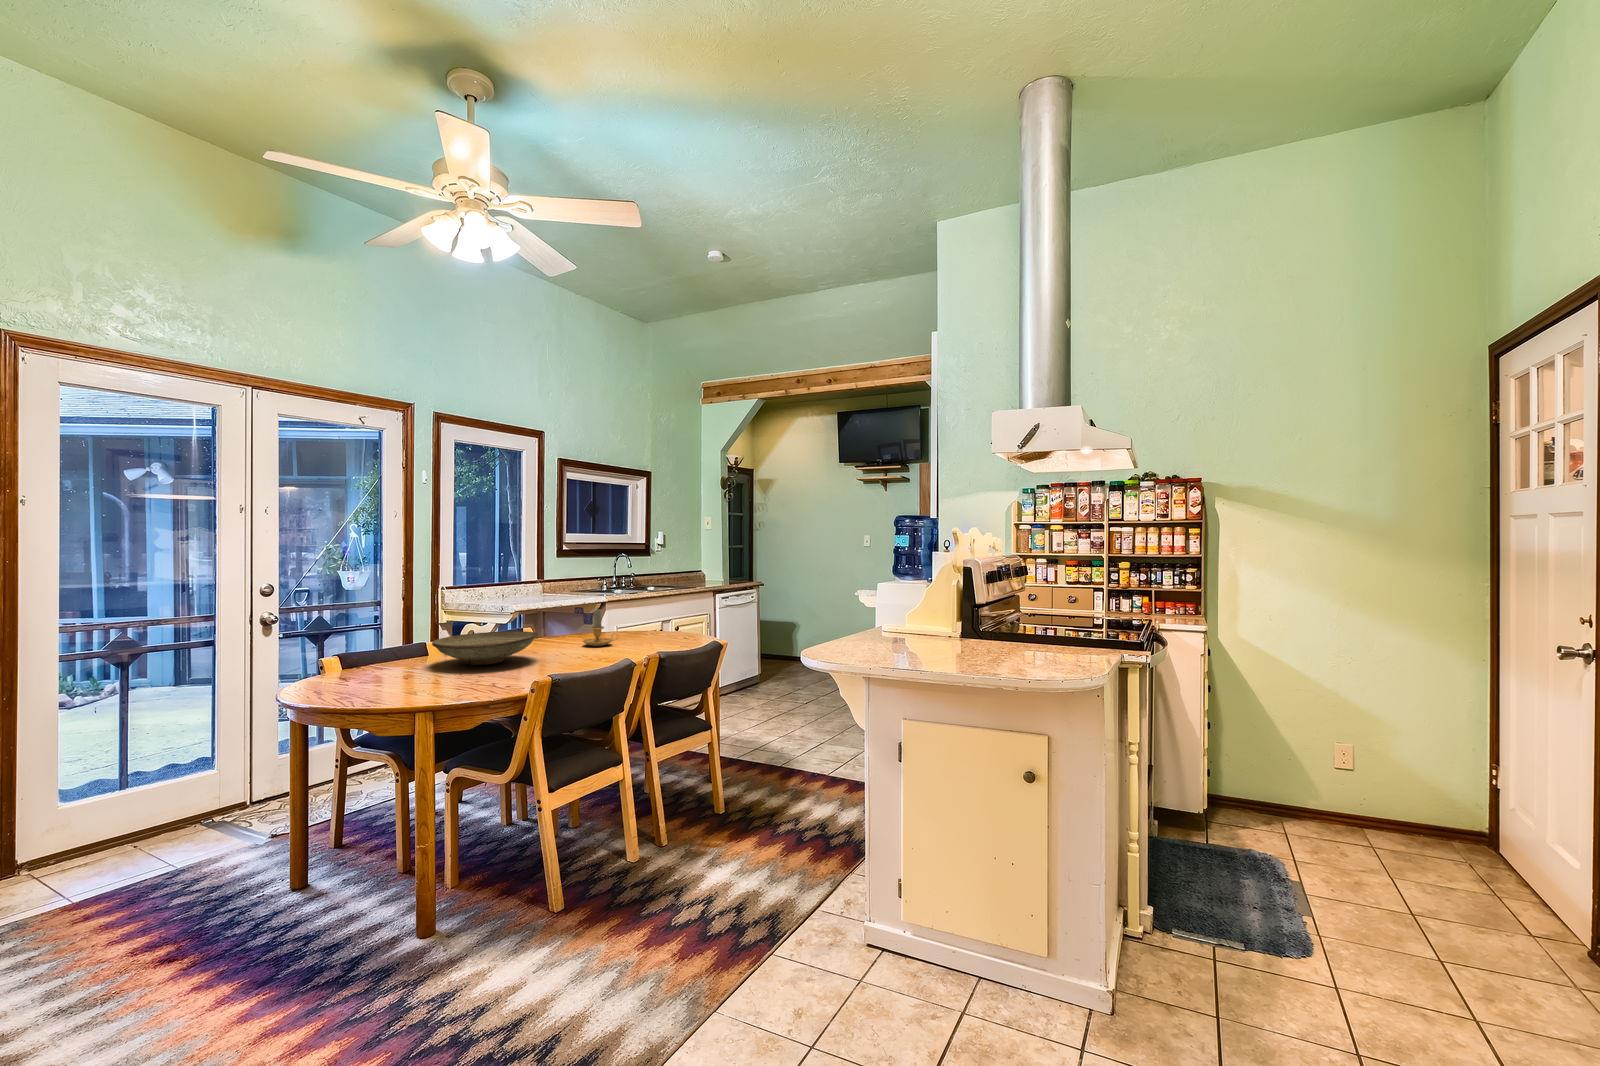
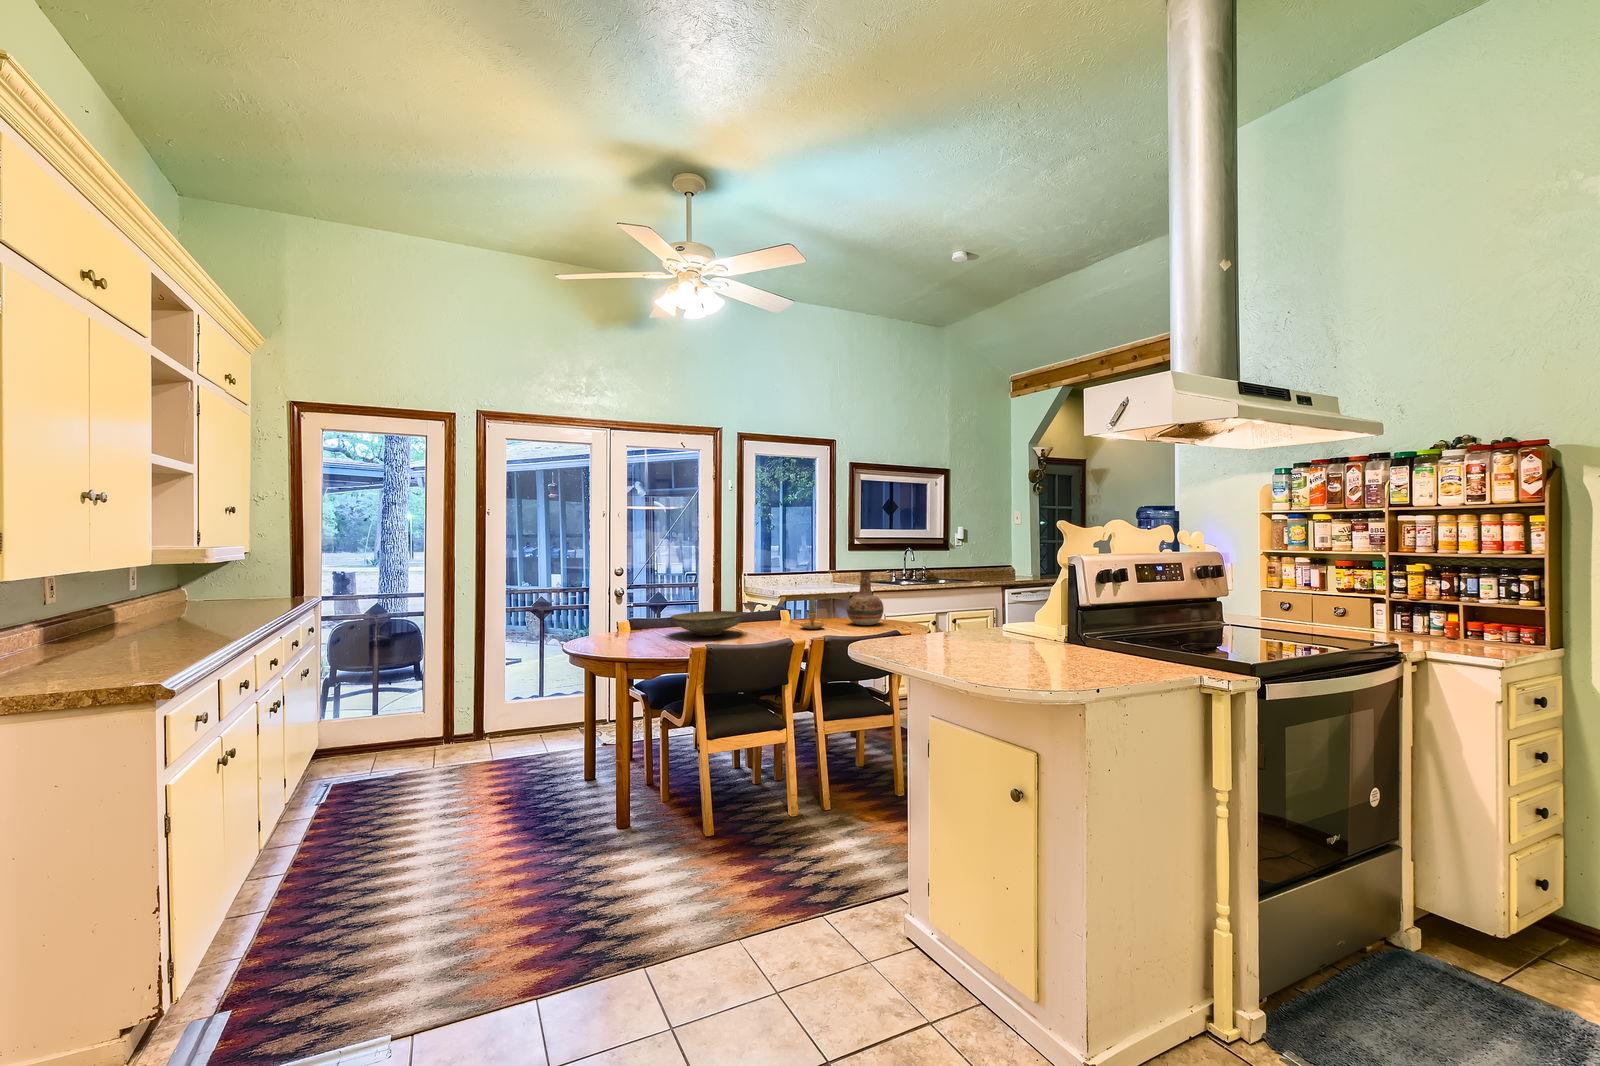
vase: none [624,579,665,637] -> present [847,571,883,625]

